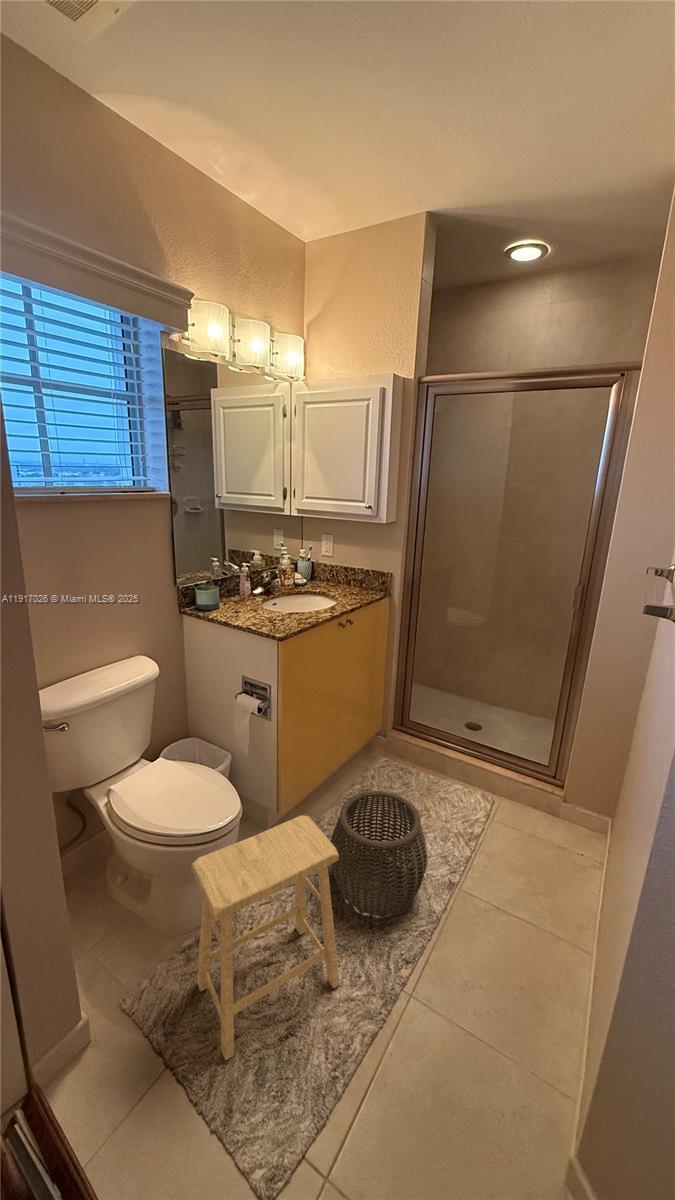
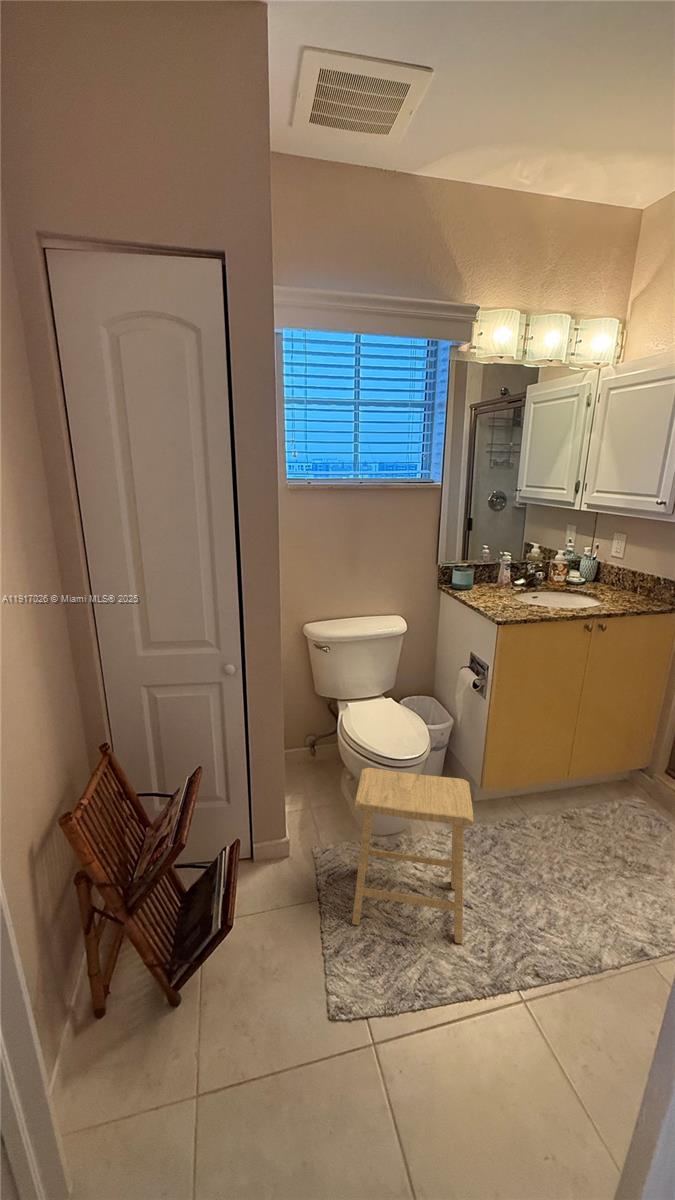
woven basket: present [330,791,428,917] -> none [501,800,615,936]

